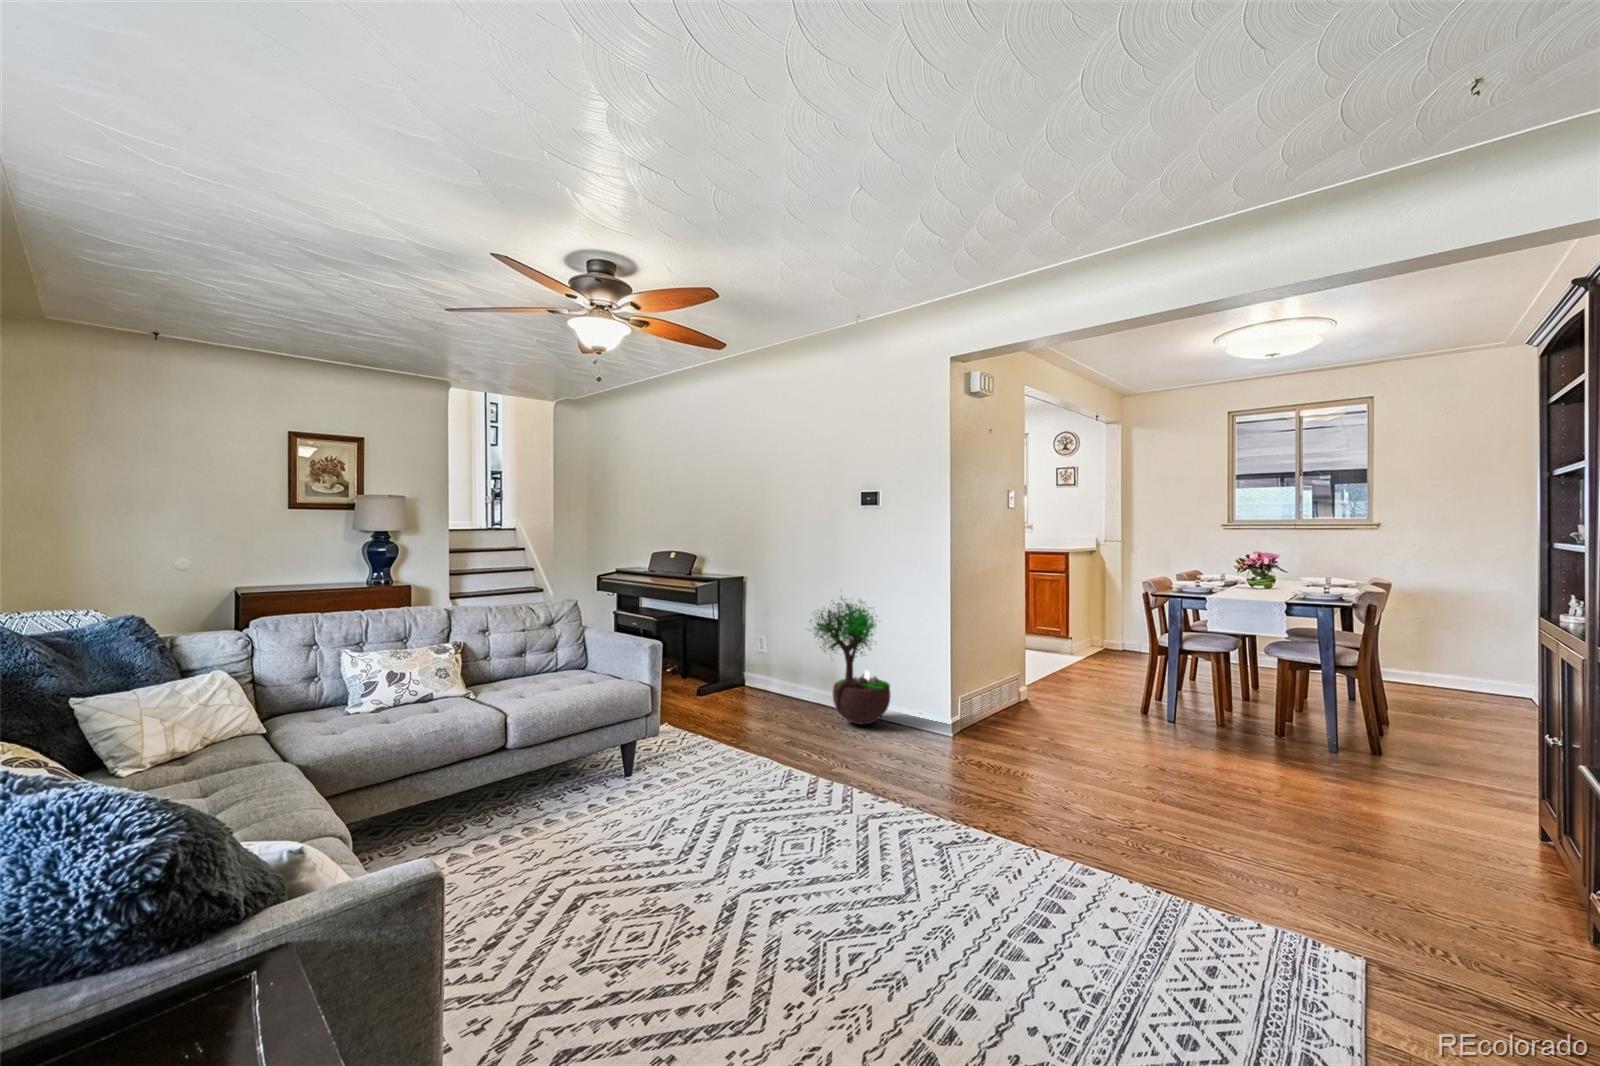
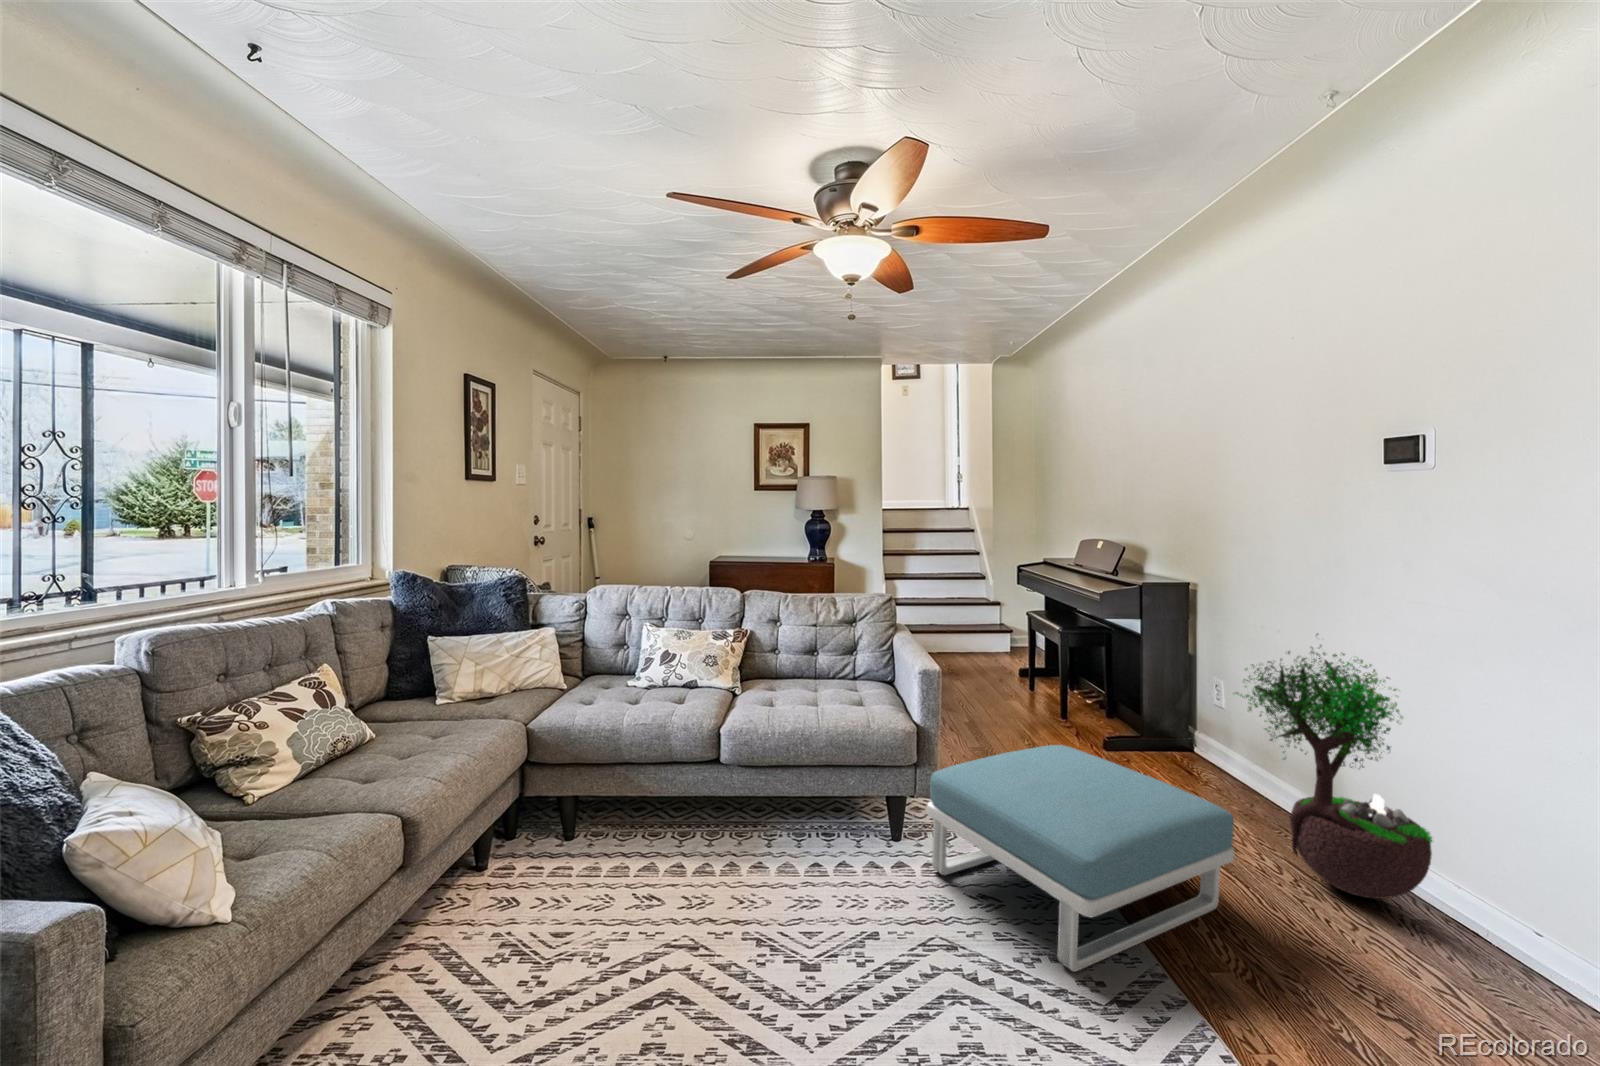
footstool: none [662,683,826,792] -> present [927,745,1234,972]

